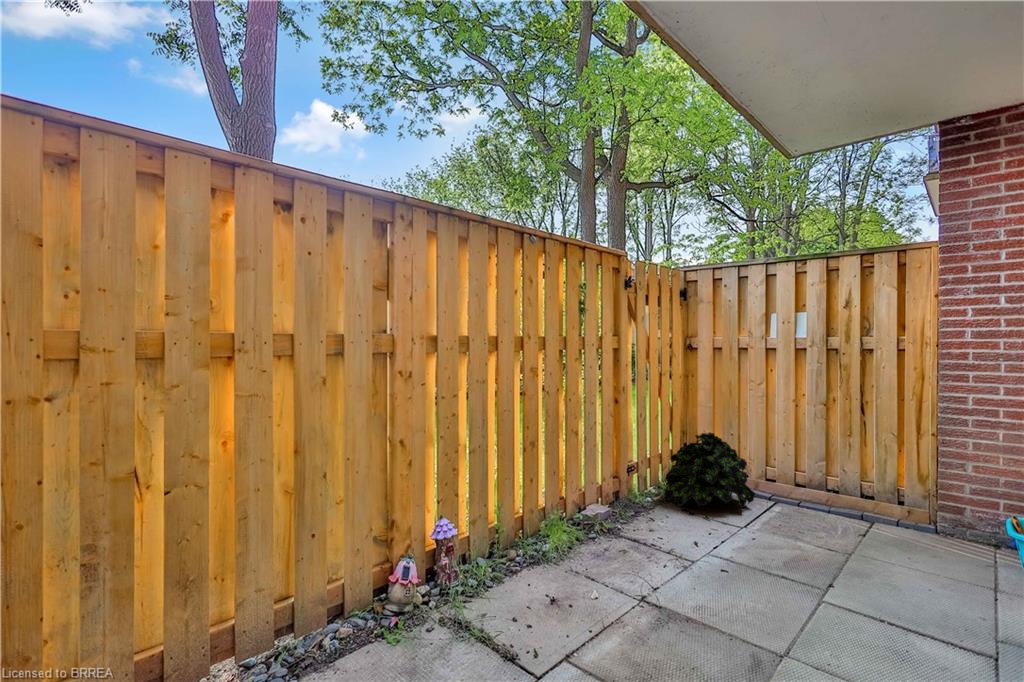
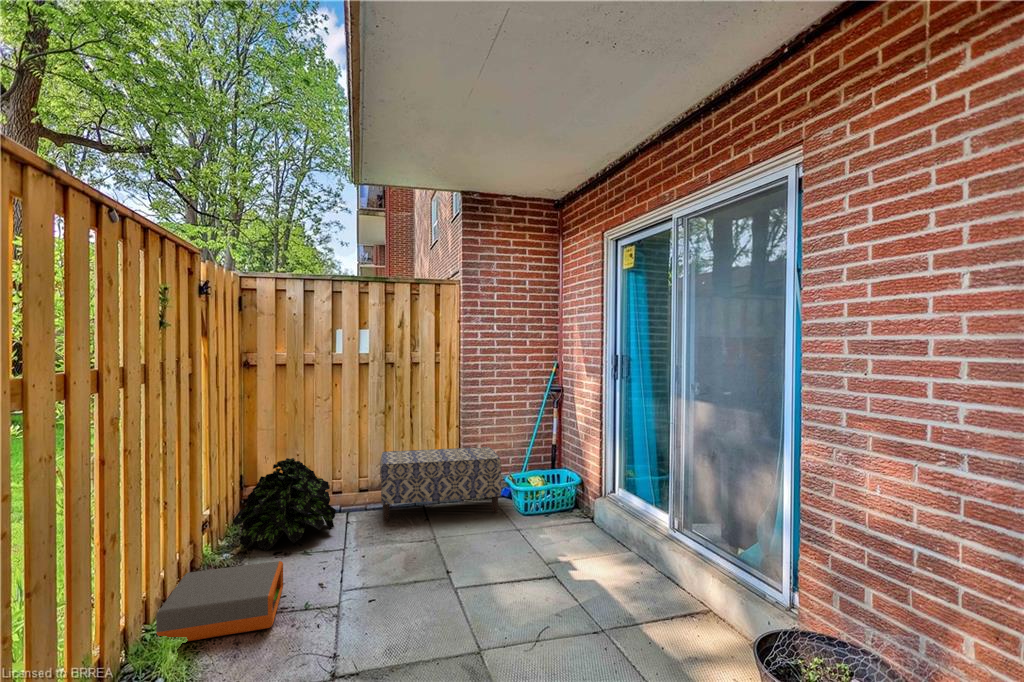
bench: none [803,448,993,562] -> present [380,447,501,522]
storage box: none [569,495,666,551] -> present [156,561,283,641]

